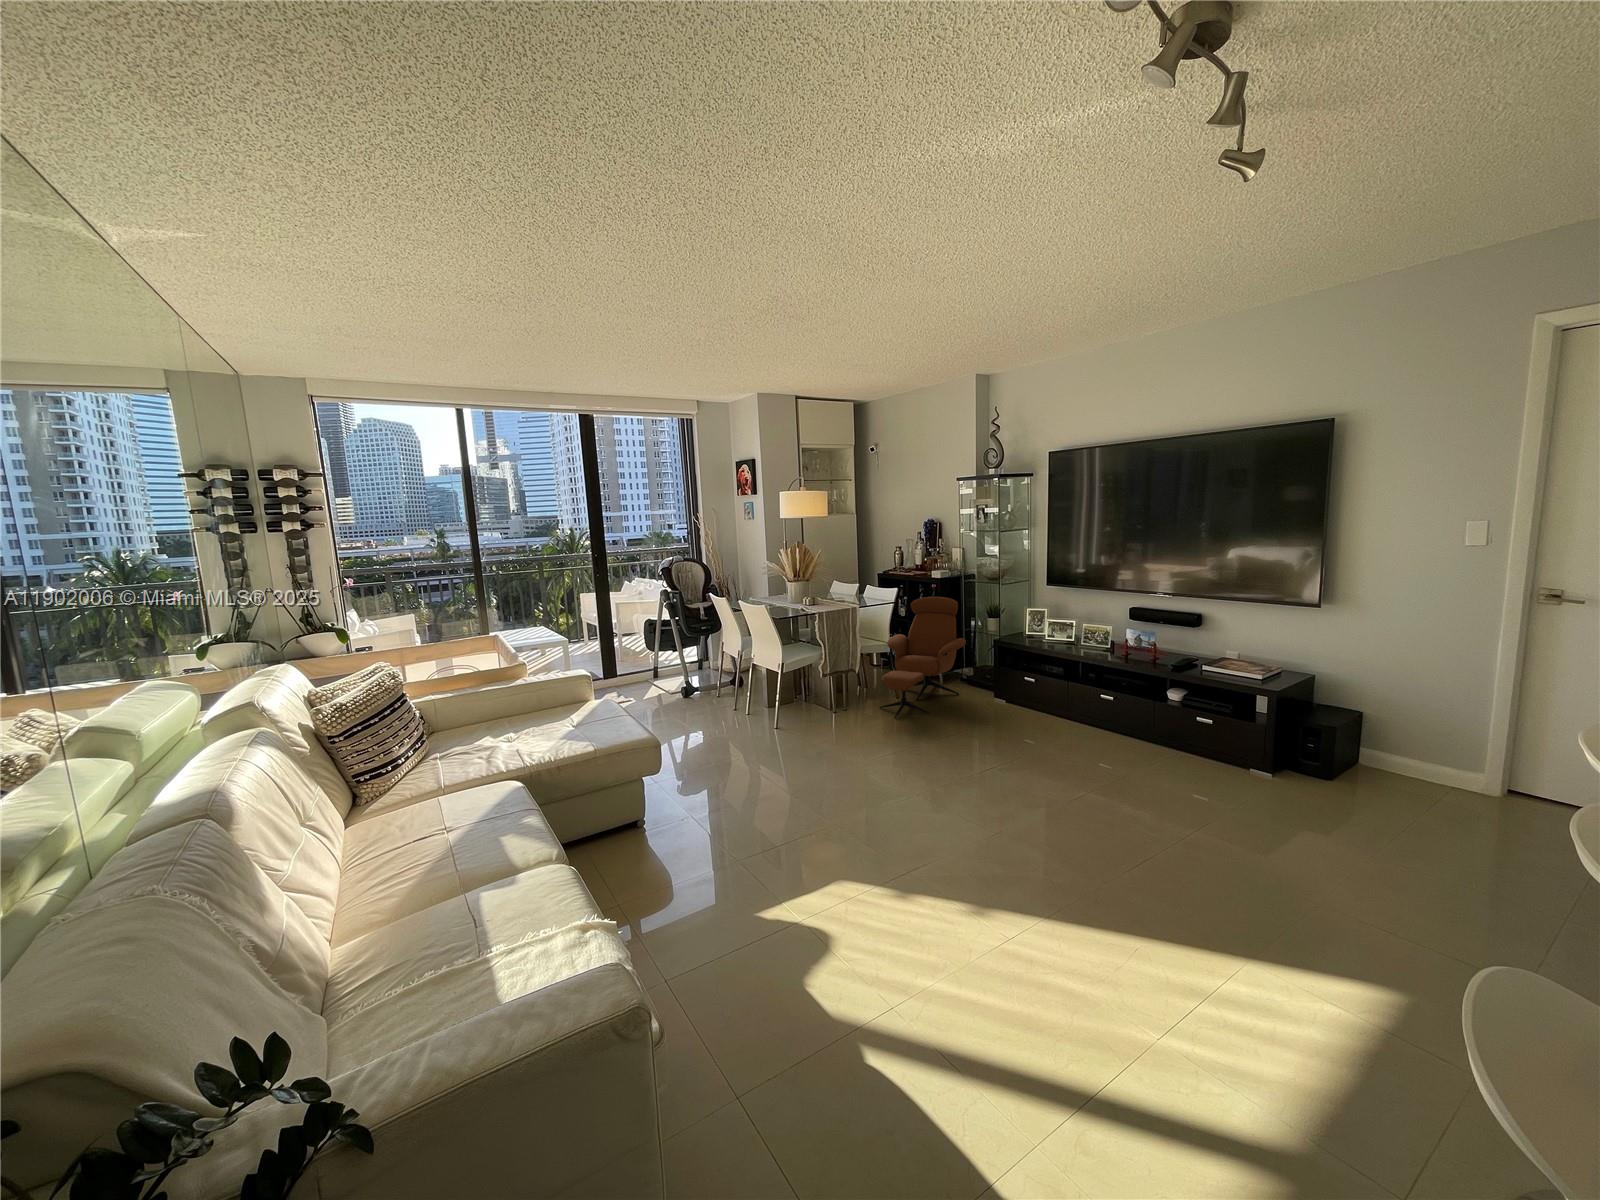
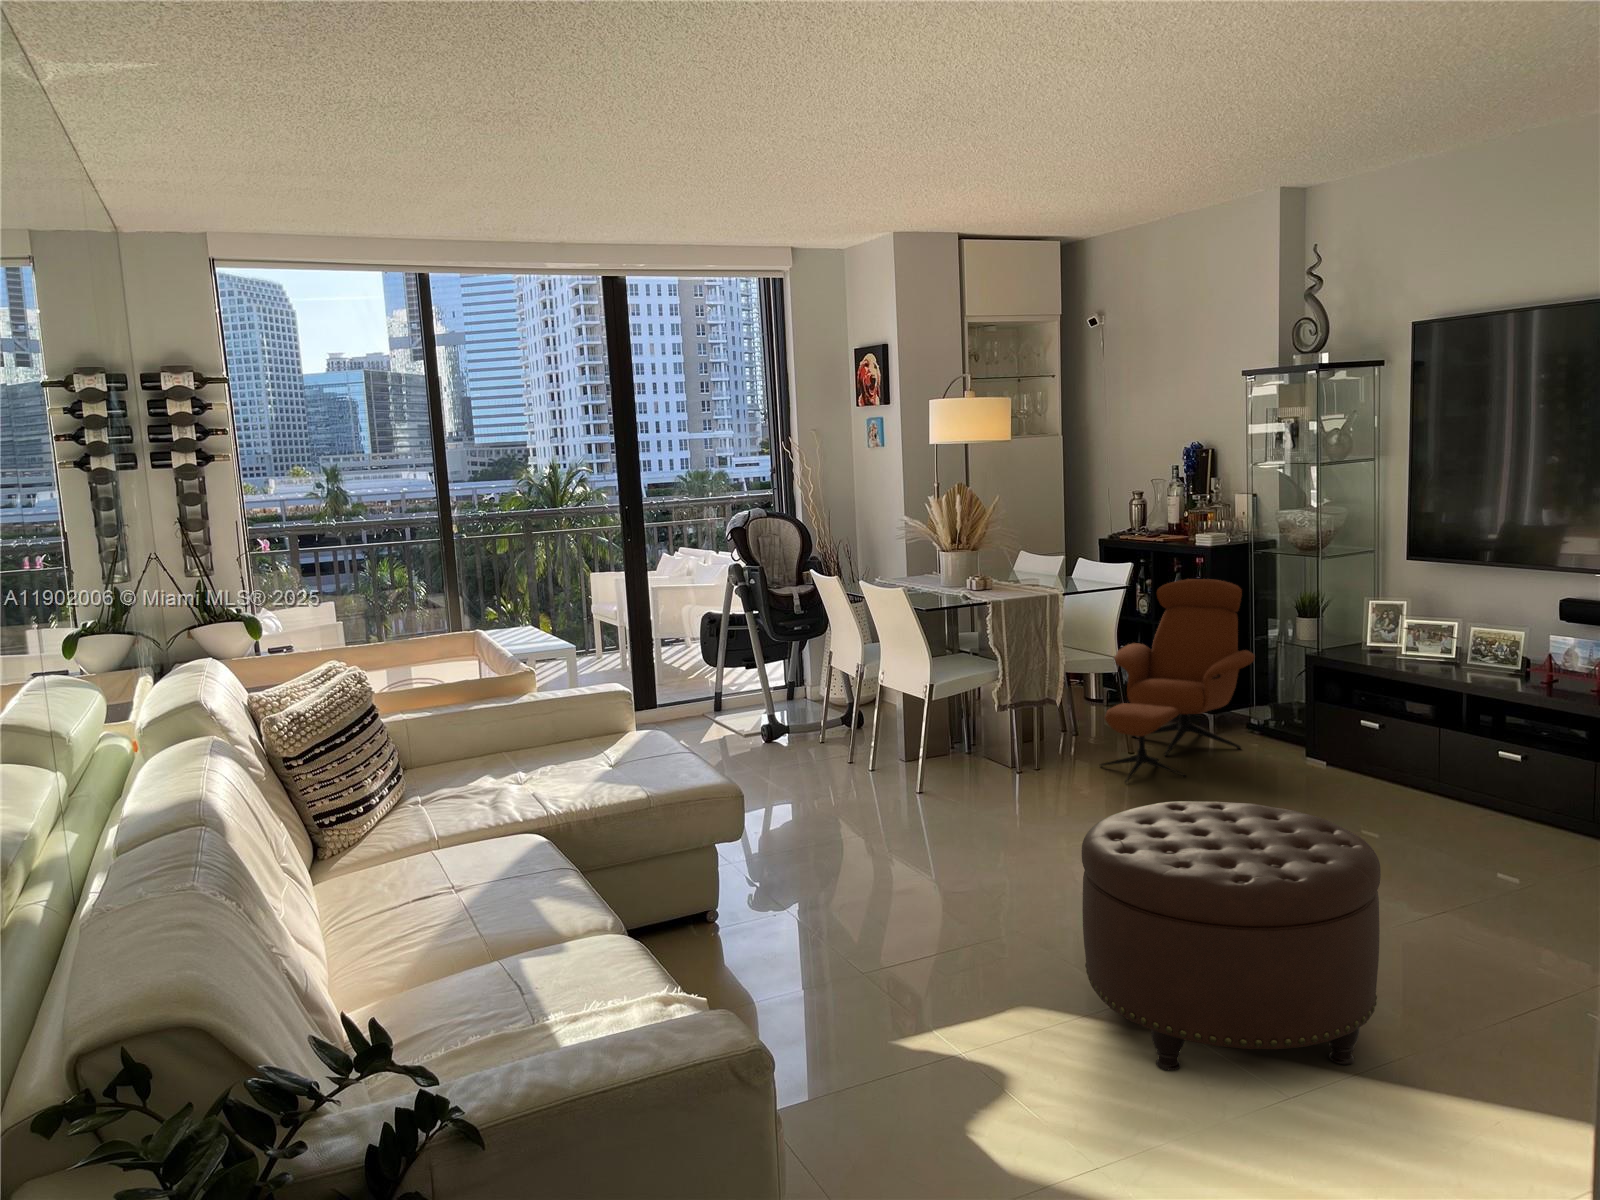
ottoman: none [872,743,1053,923] -> present [1082,801,1381,1071]

